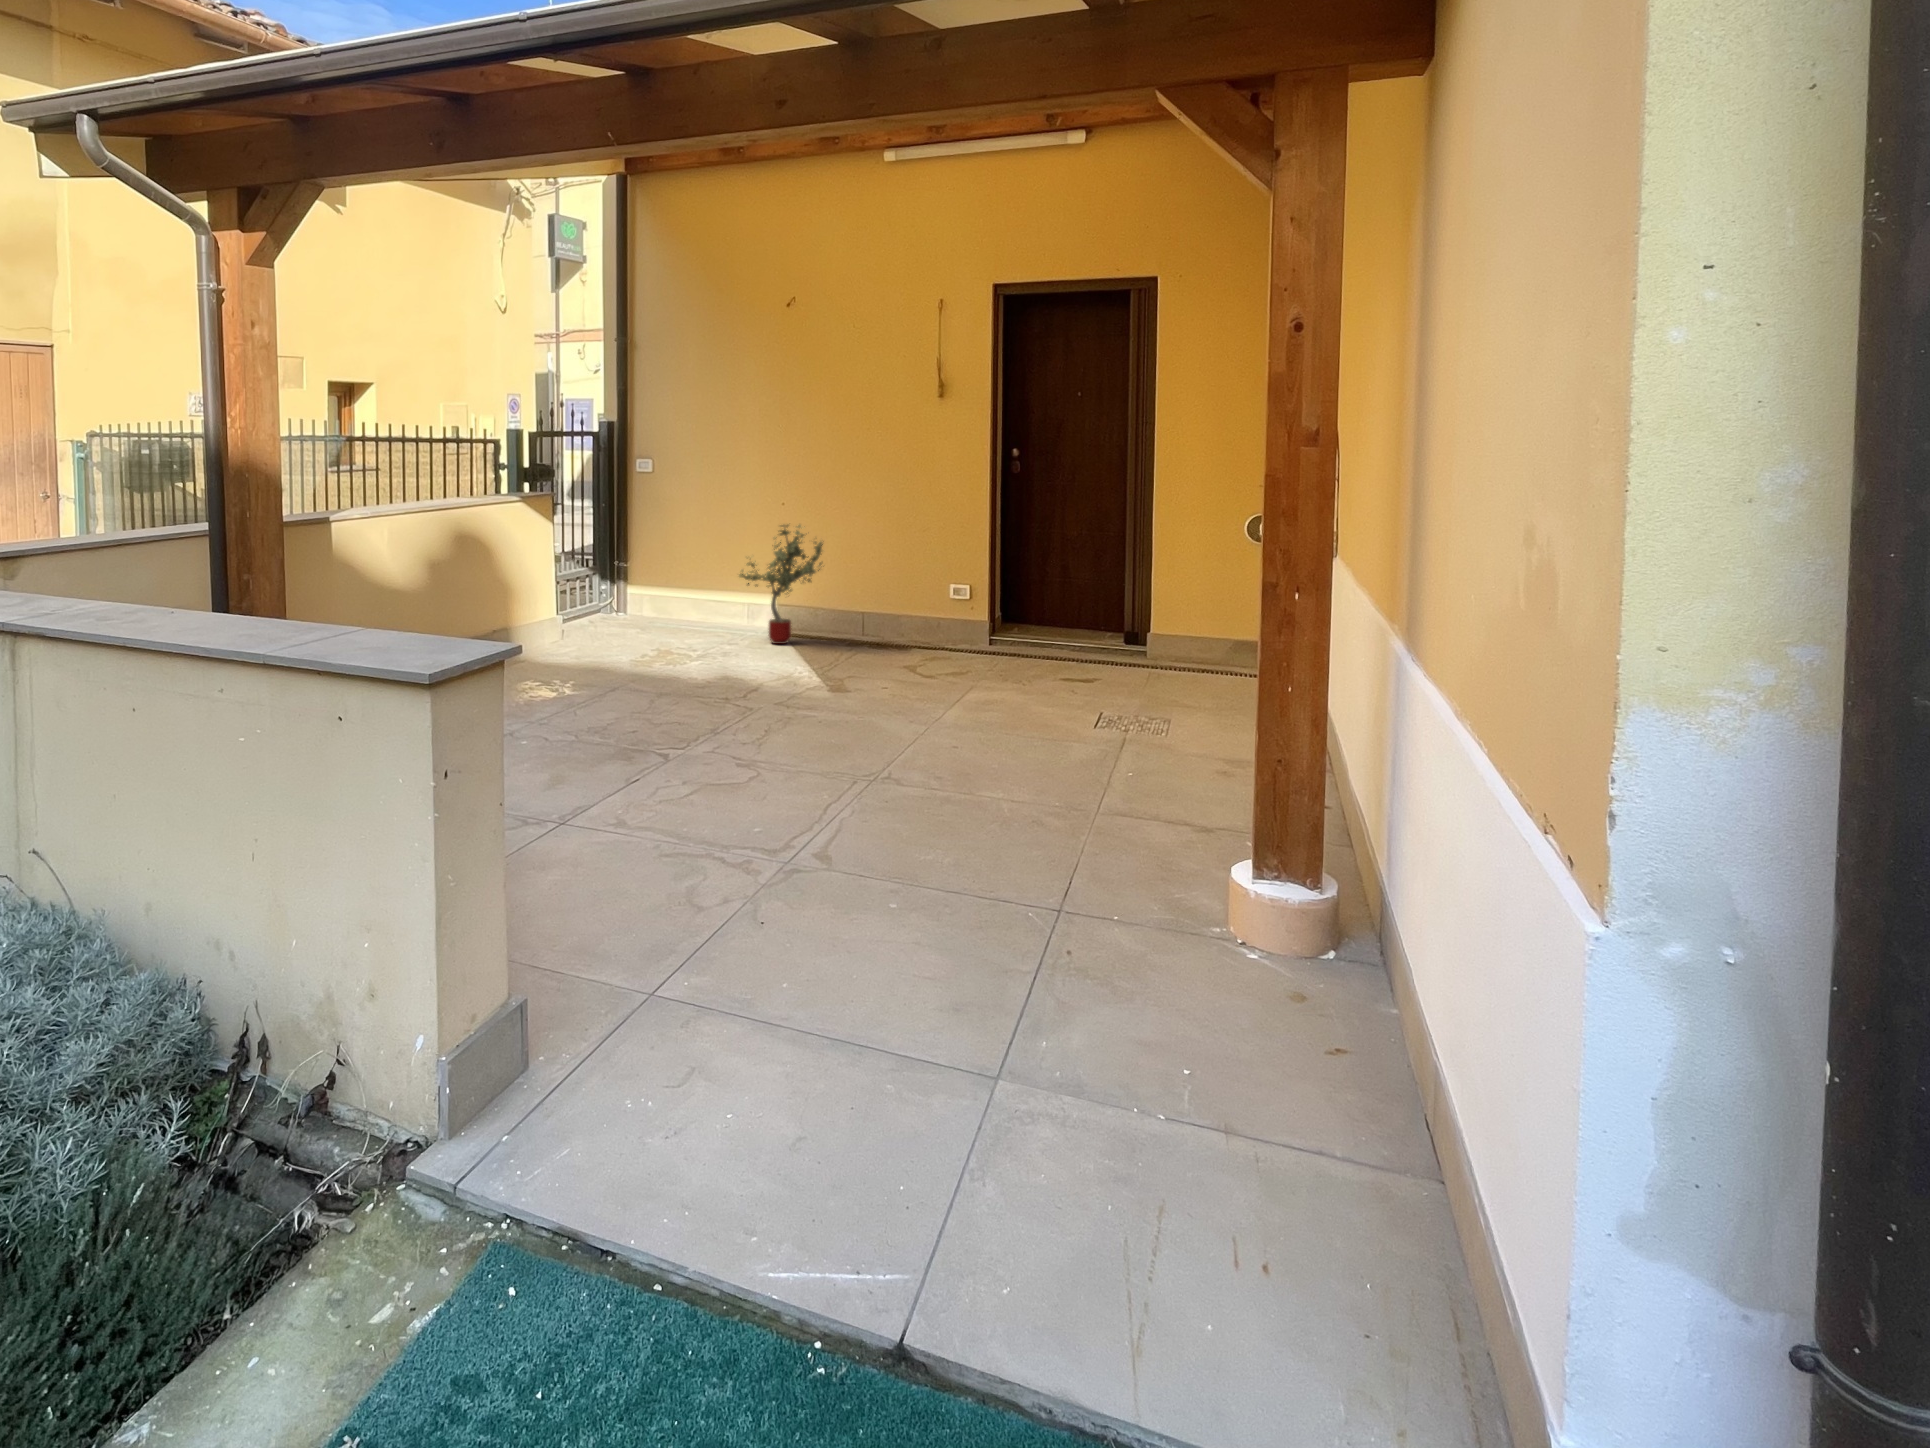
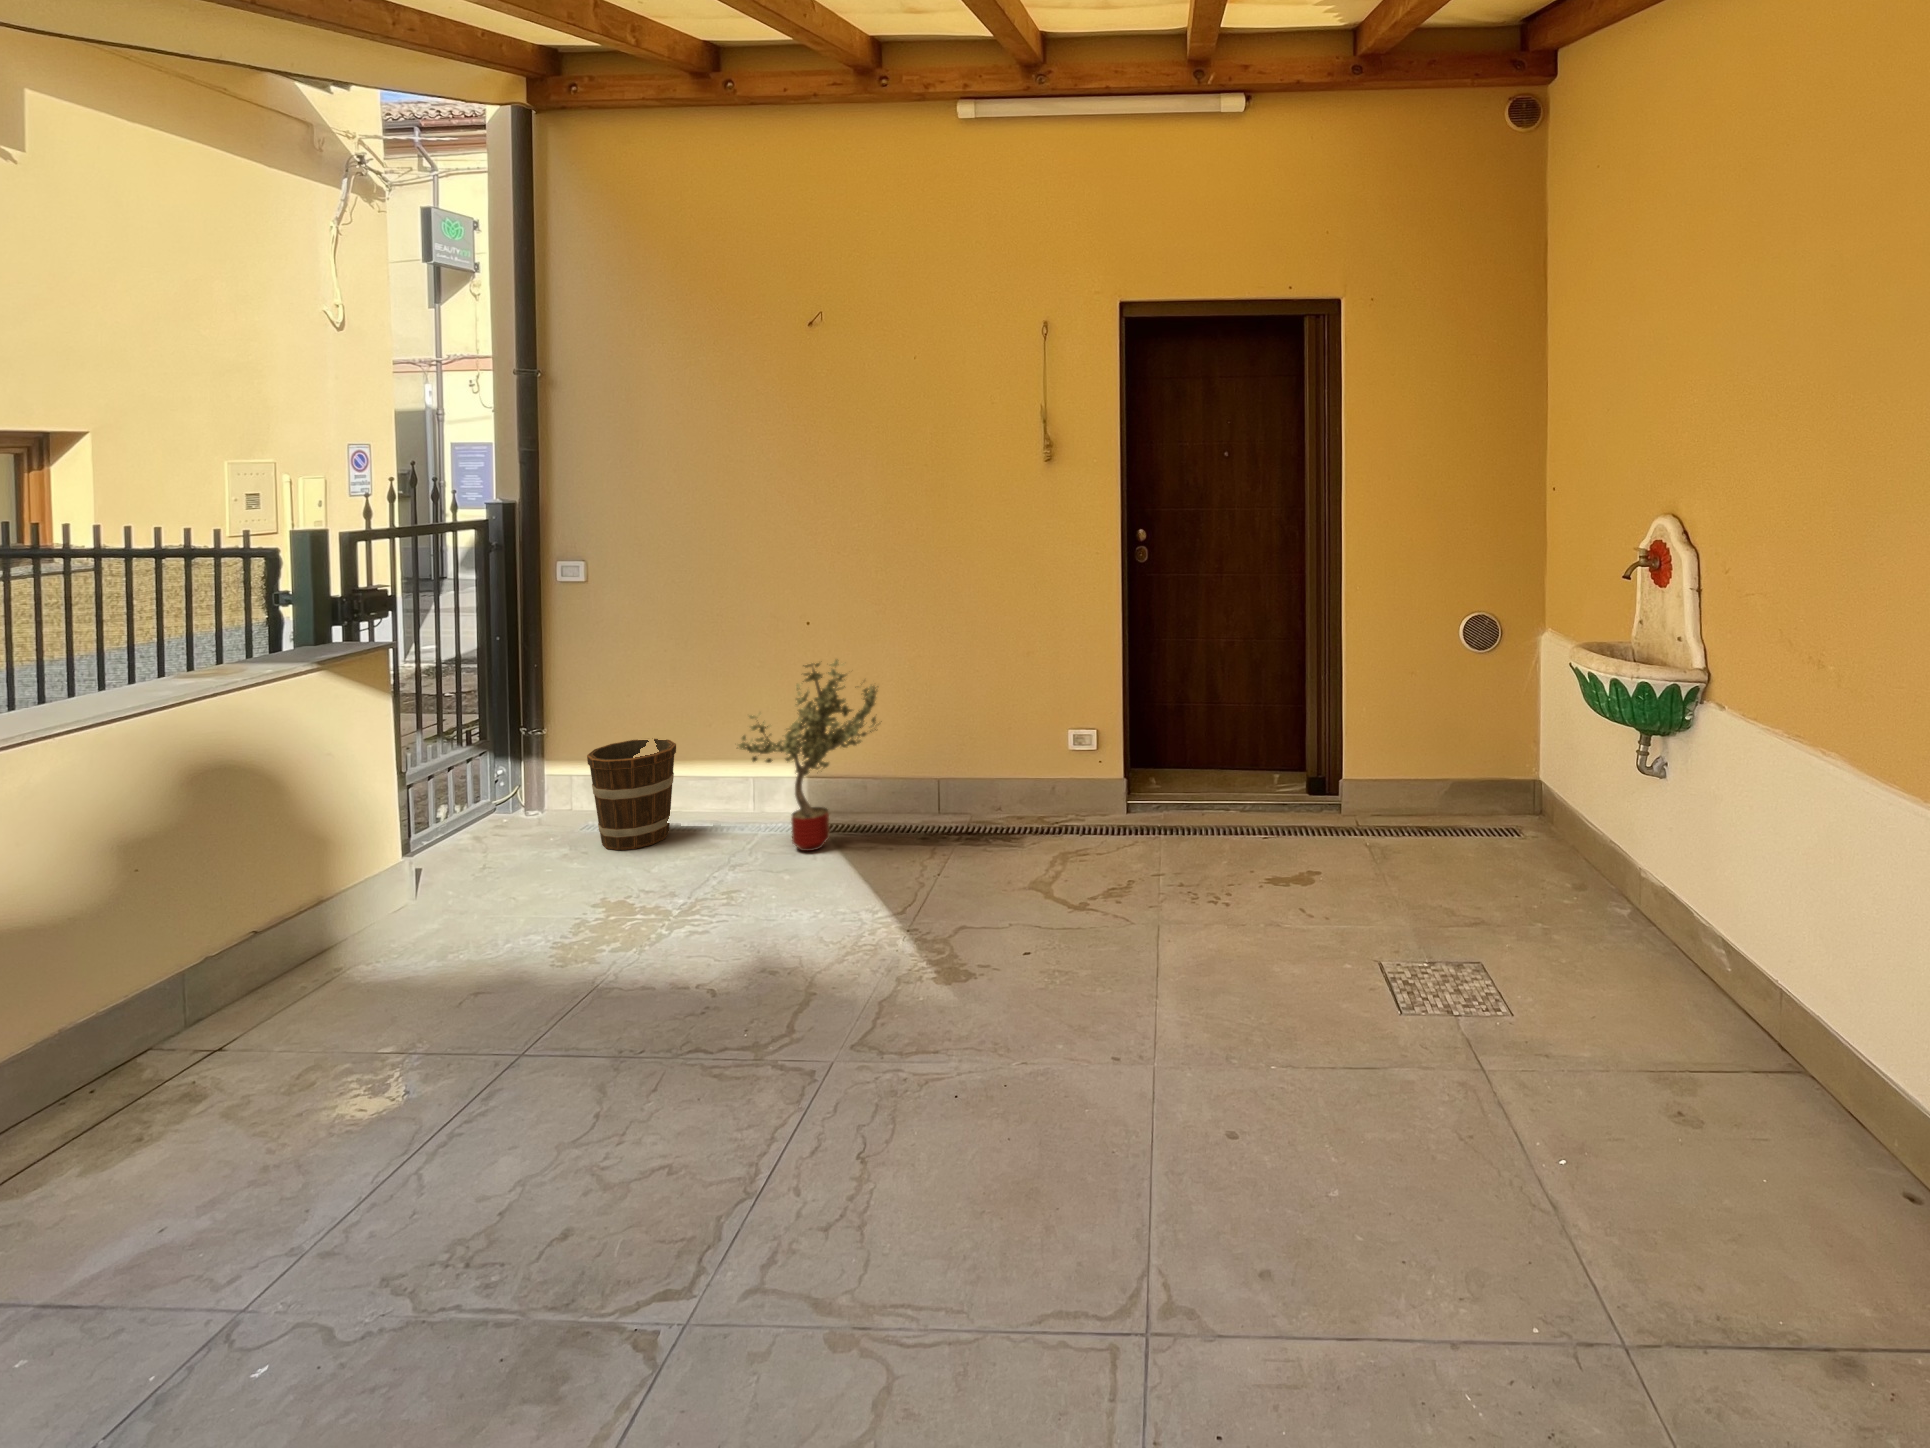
bucket: none [652,571,703,634] -> present [587,739,676,850]

